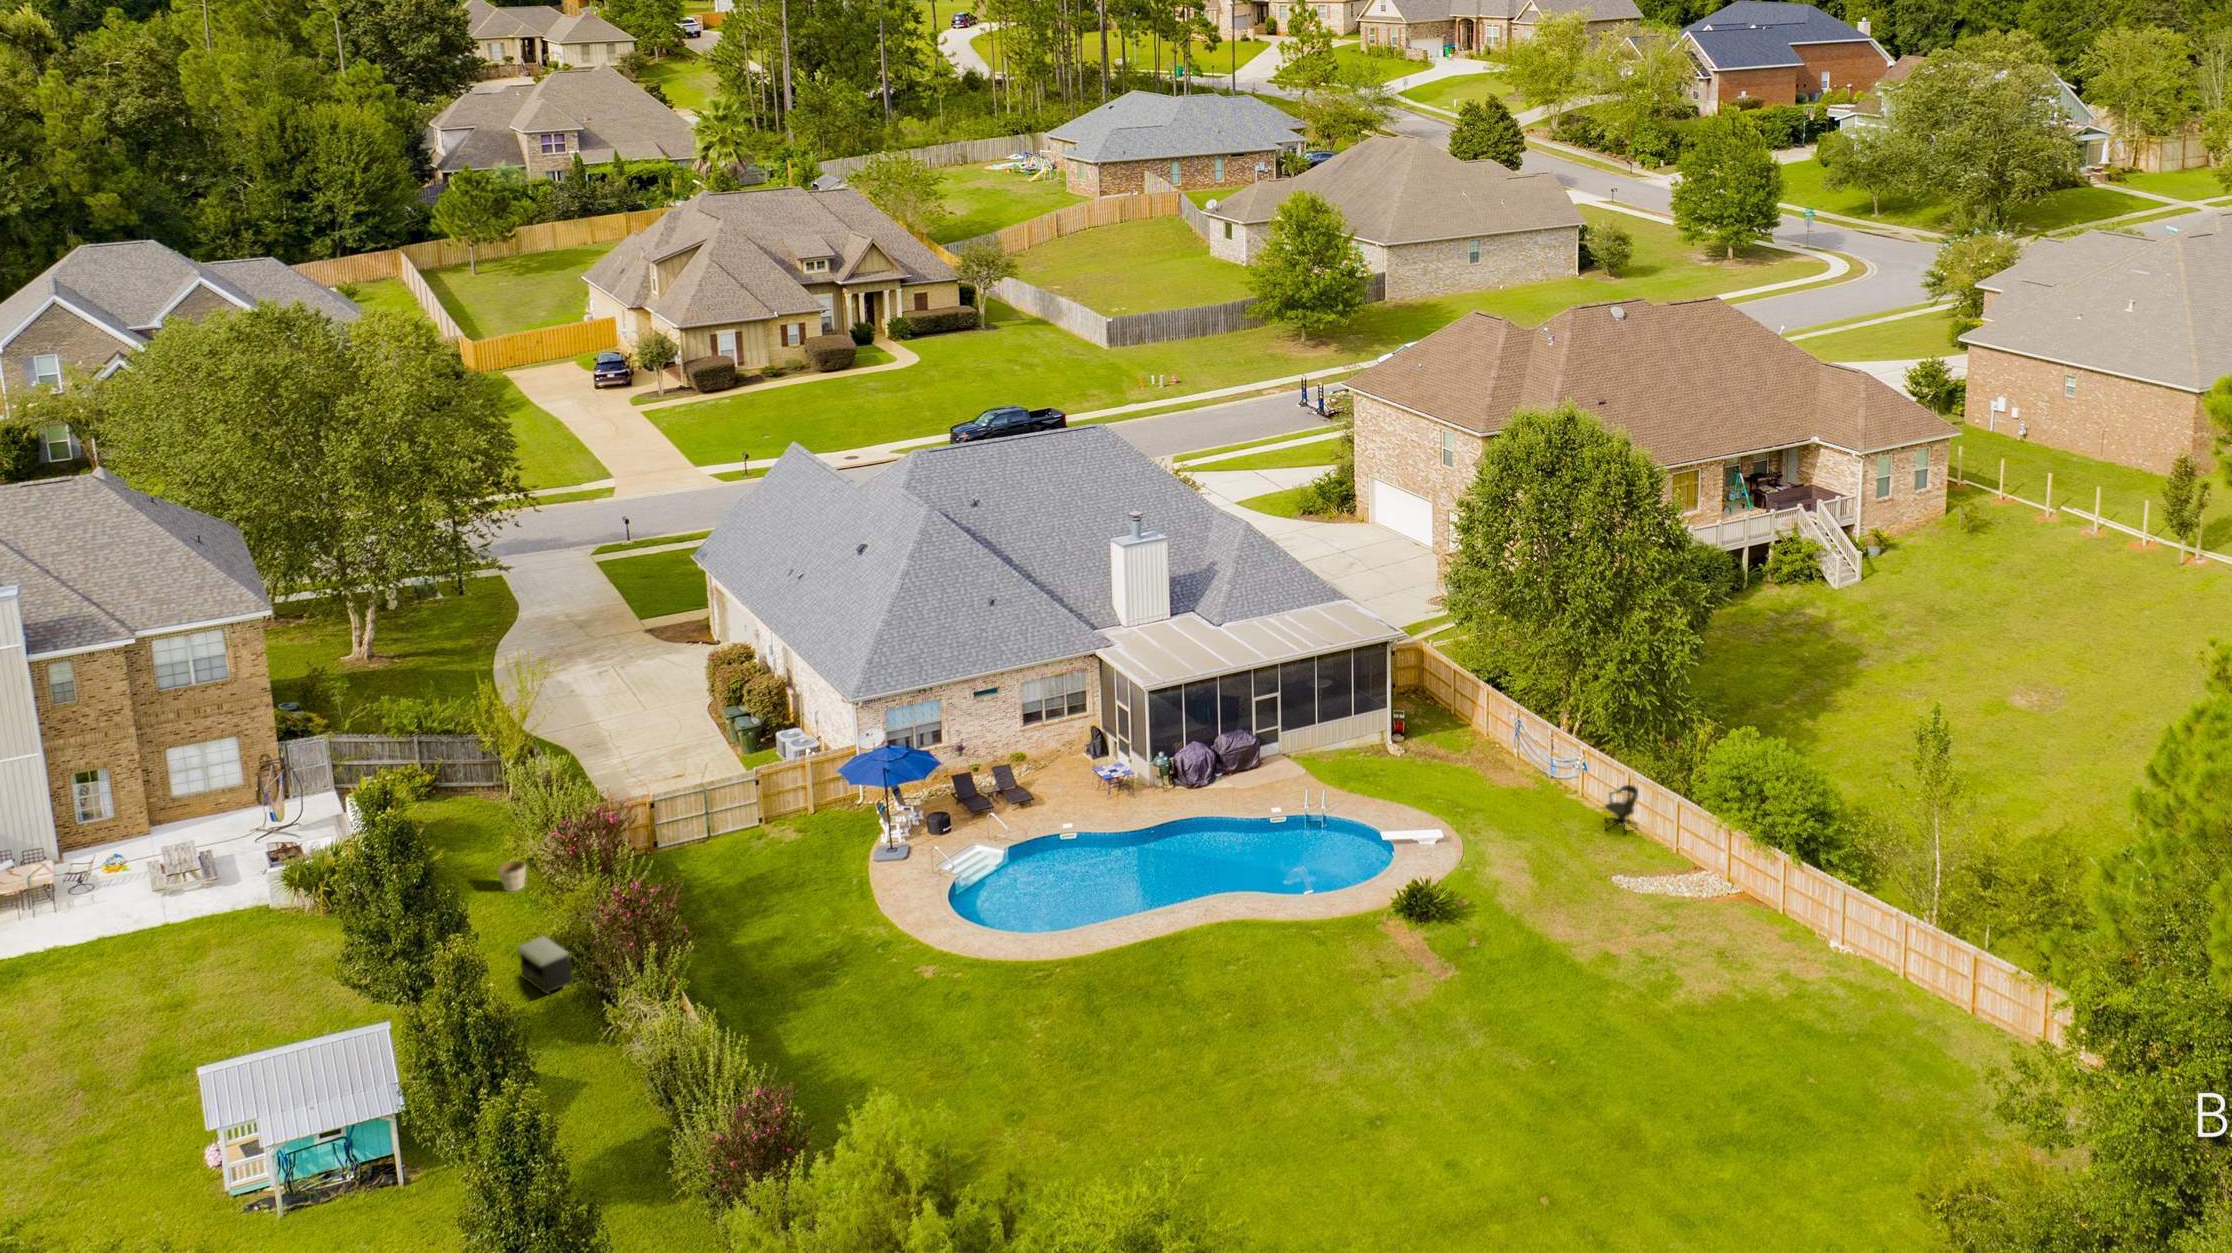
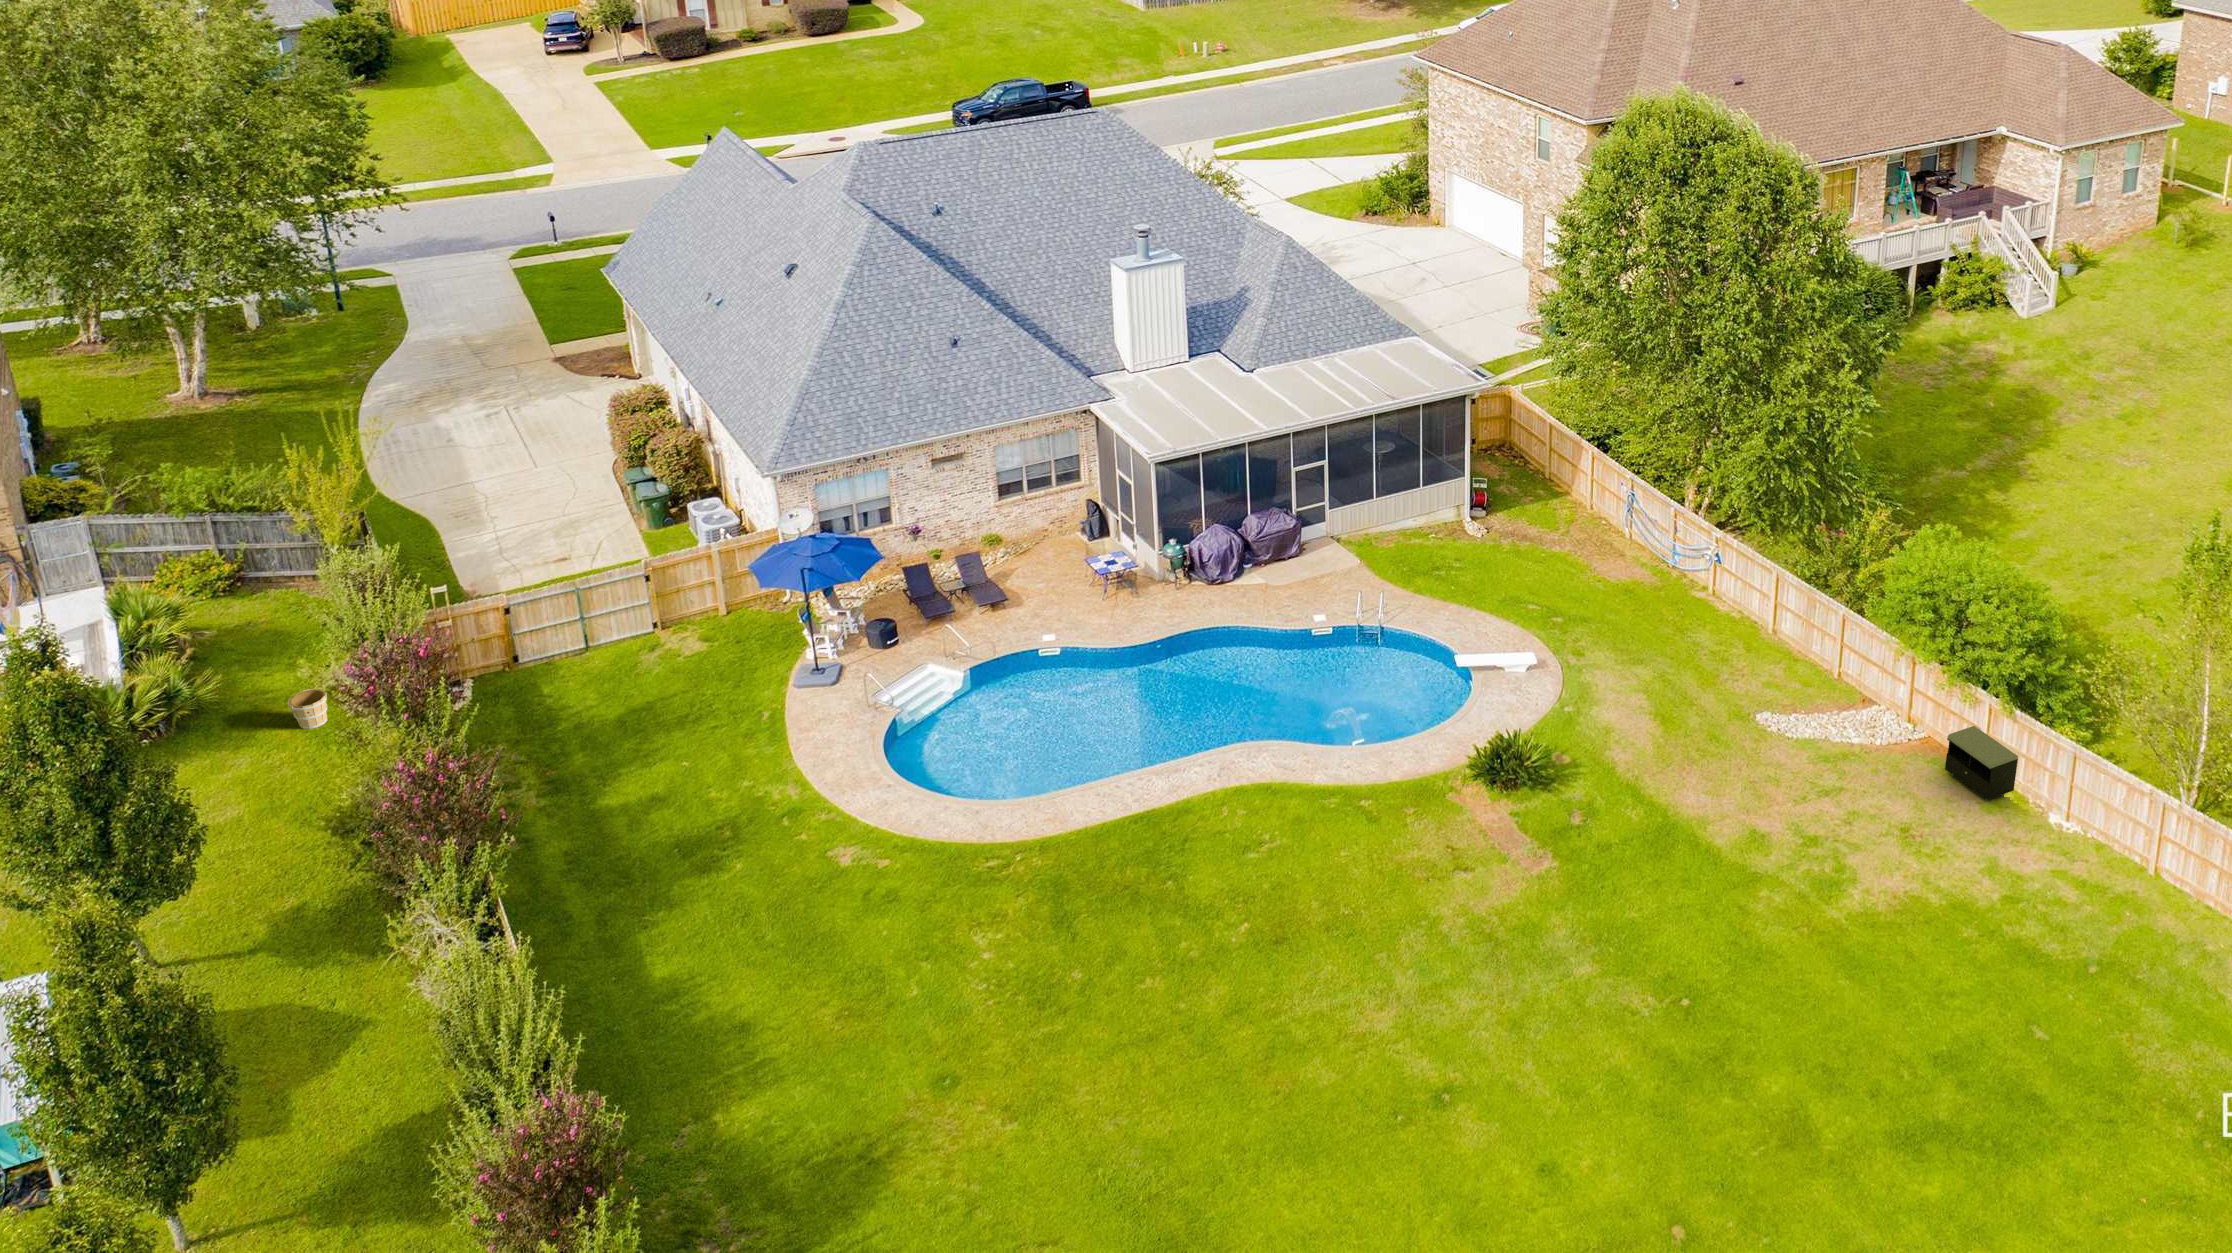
chair: present [1605,785,1638,832] -> none [1748,594,1795,659]
storage bench: present [517,937,572,993] -> present [1945,726,2018,800]

